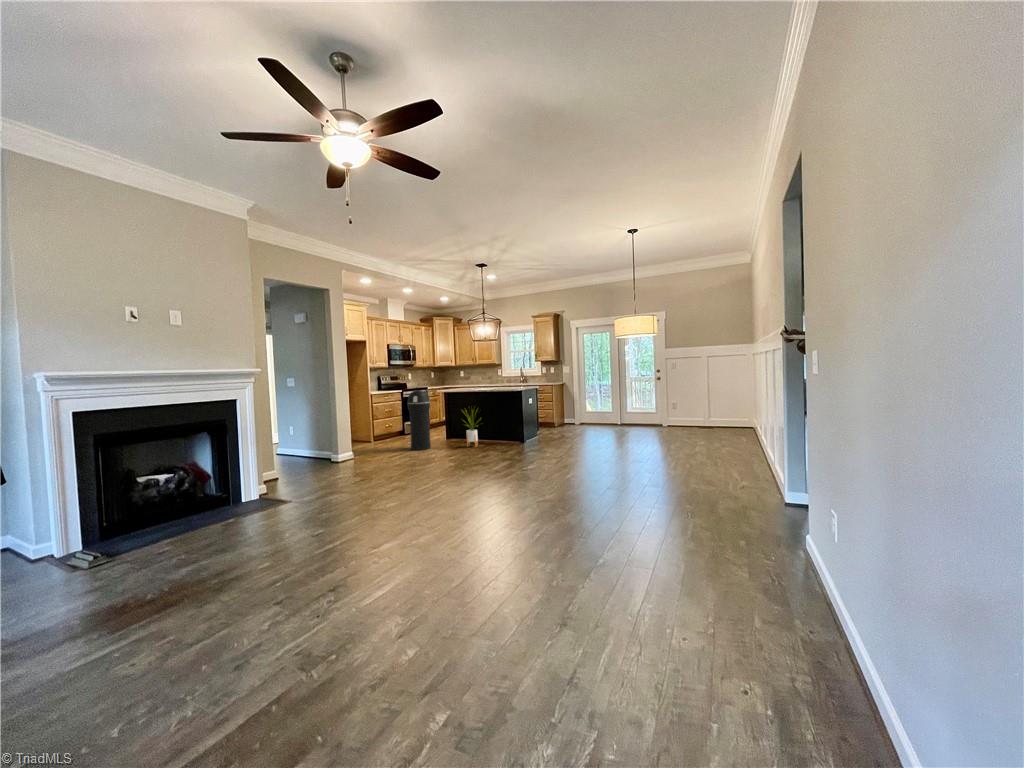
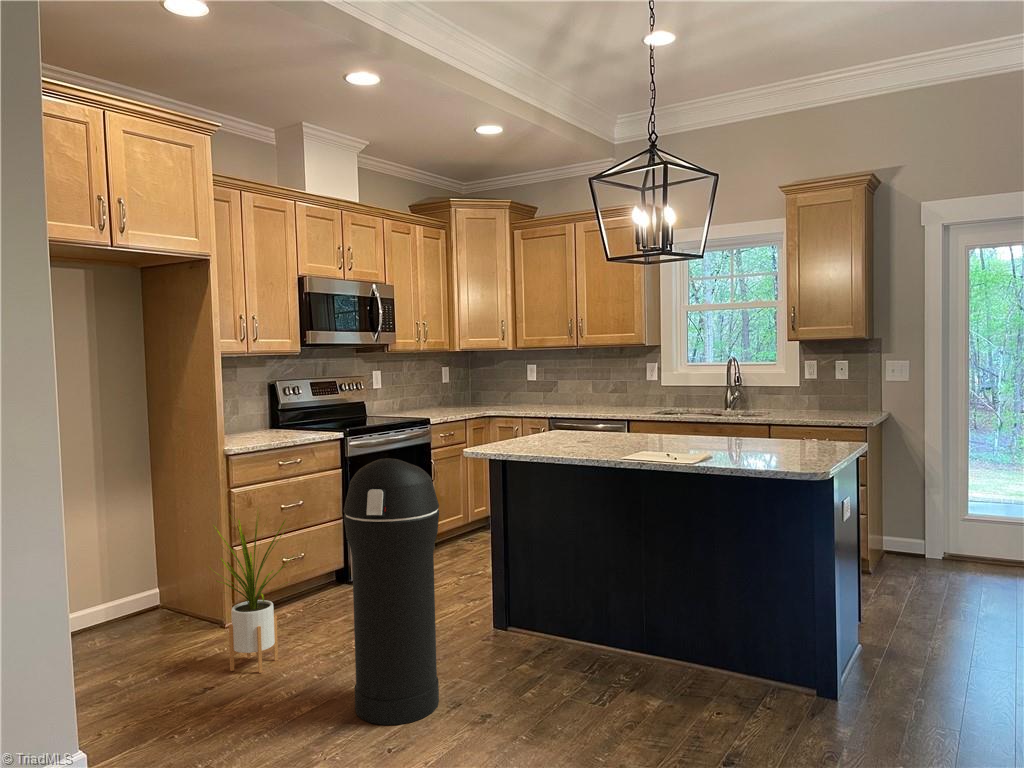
house plant: present [467,414,478,447] -> present [210,513,294,673]

